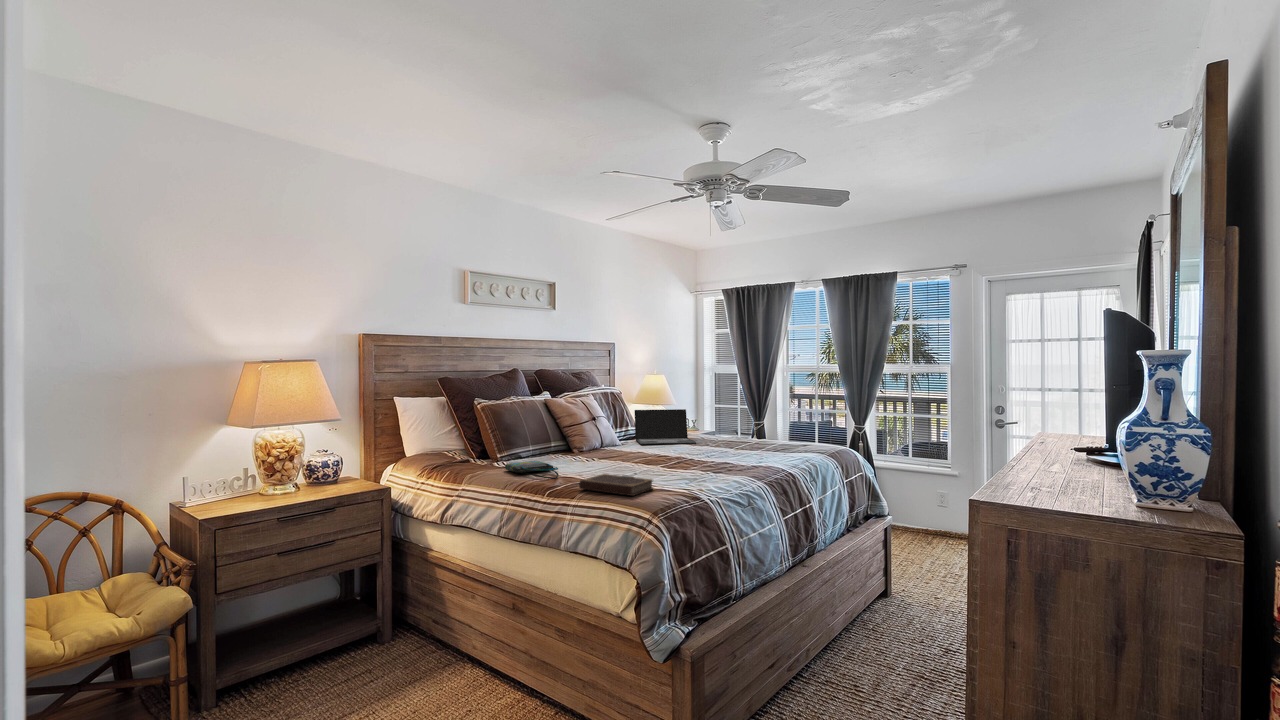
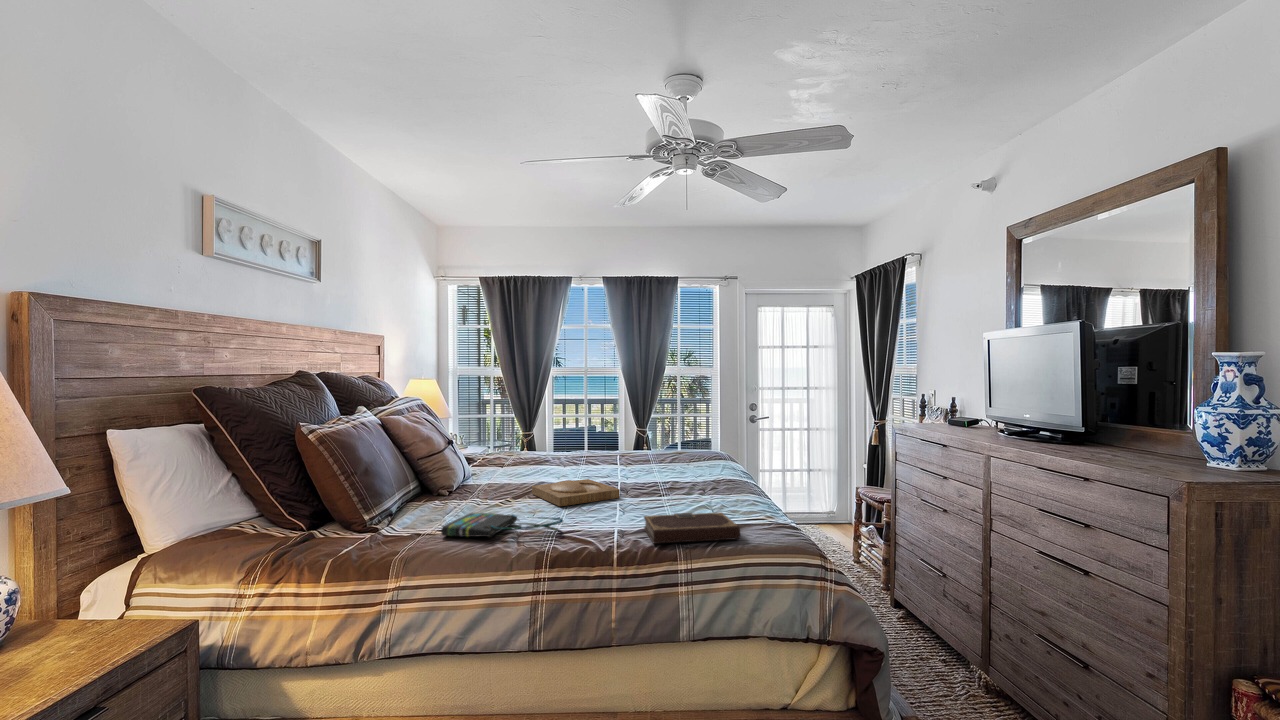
laptop: present [635,409,696,445] -> none [477,420,567,469]
tray: none [598,452,653,467] -> present [532,479,620,506]

